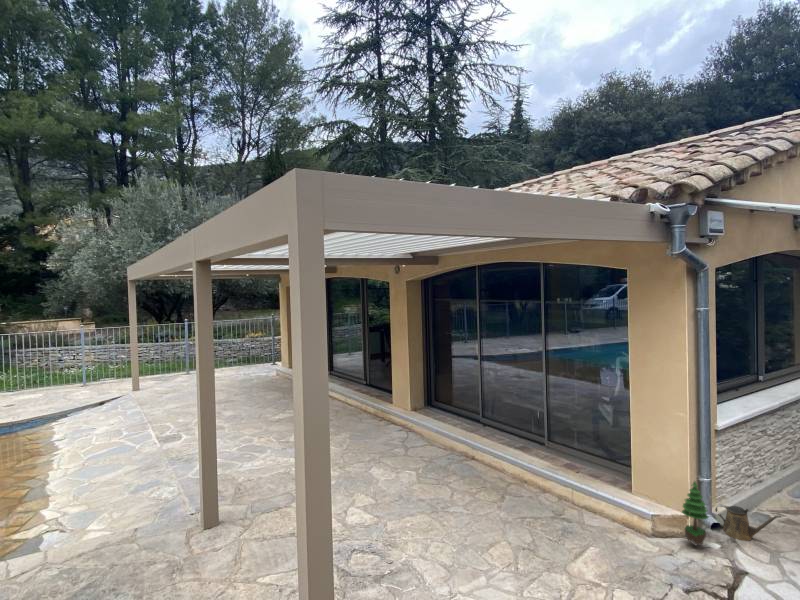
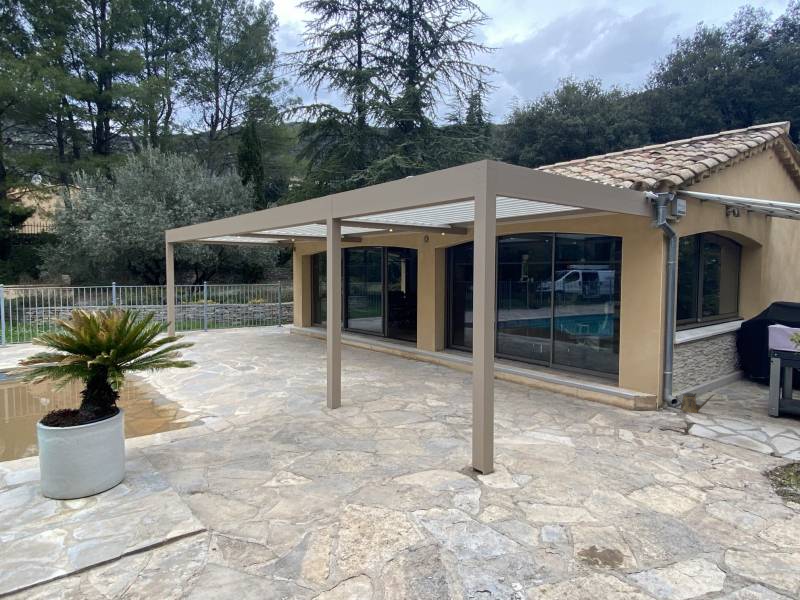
potted tree: present [682,482,708,546] -> none [658,371,675,414]

